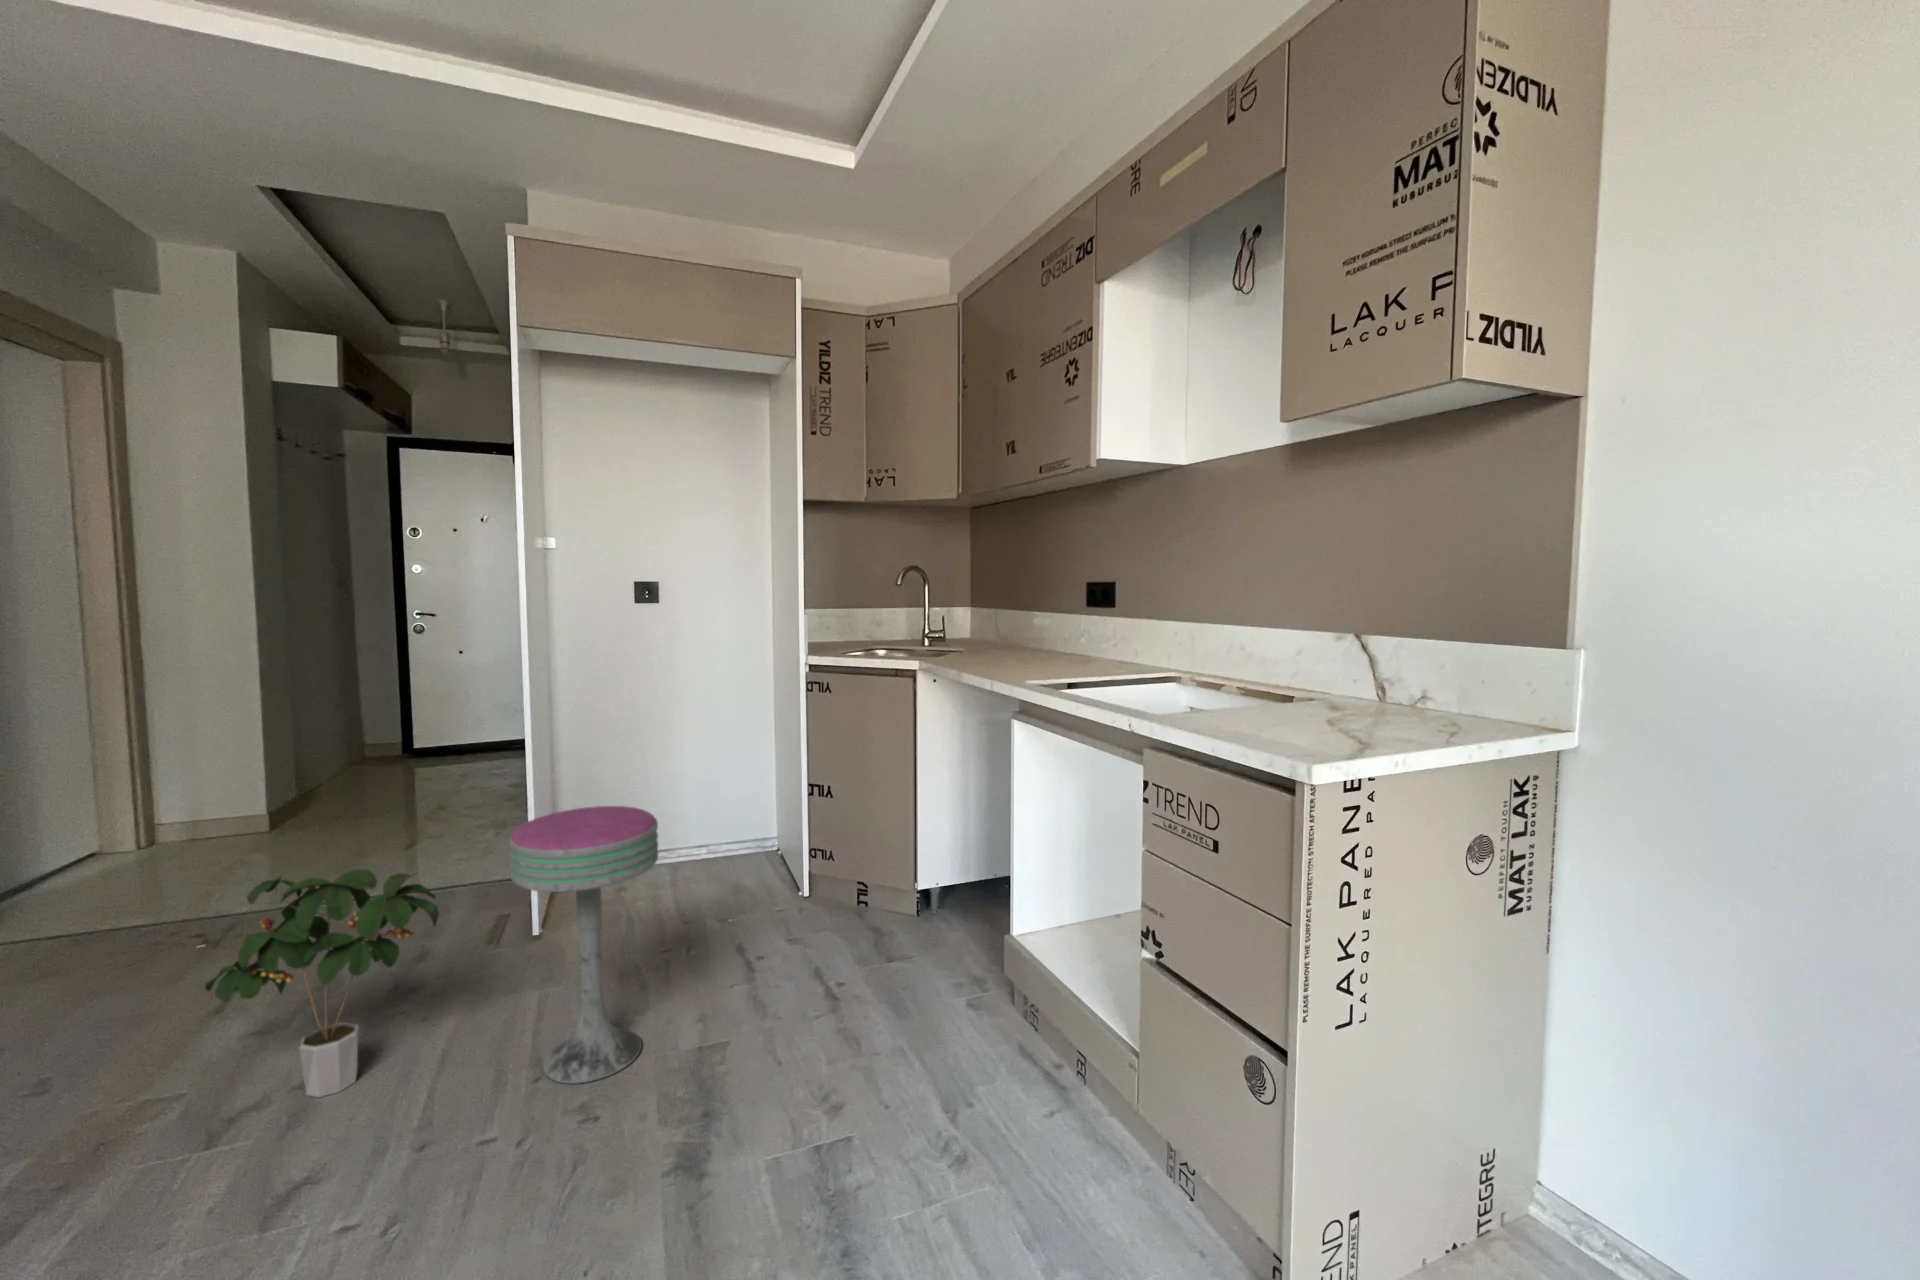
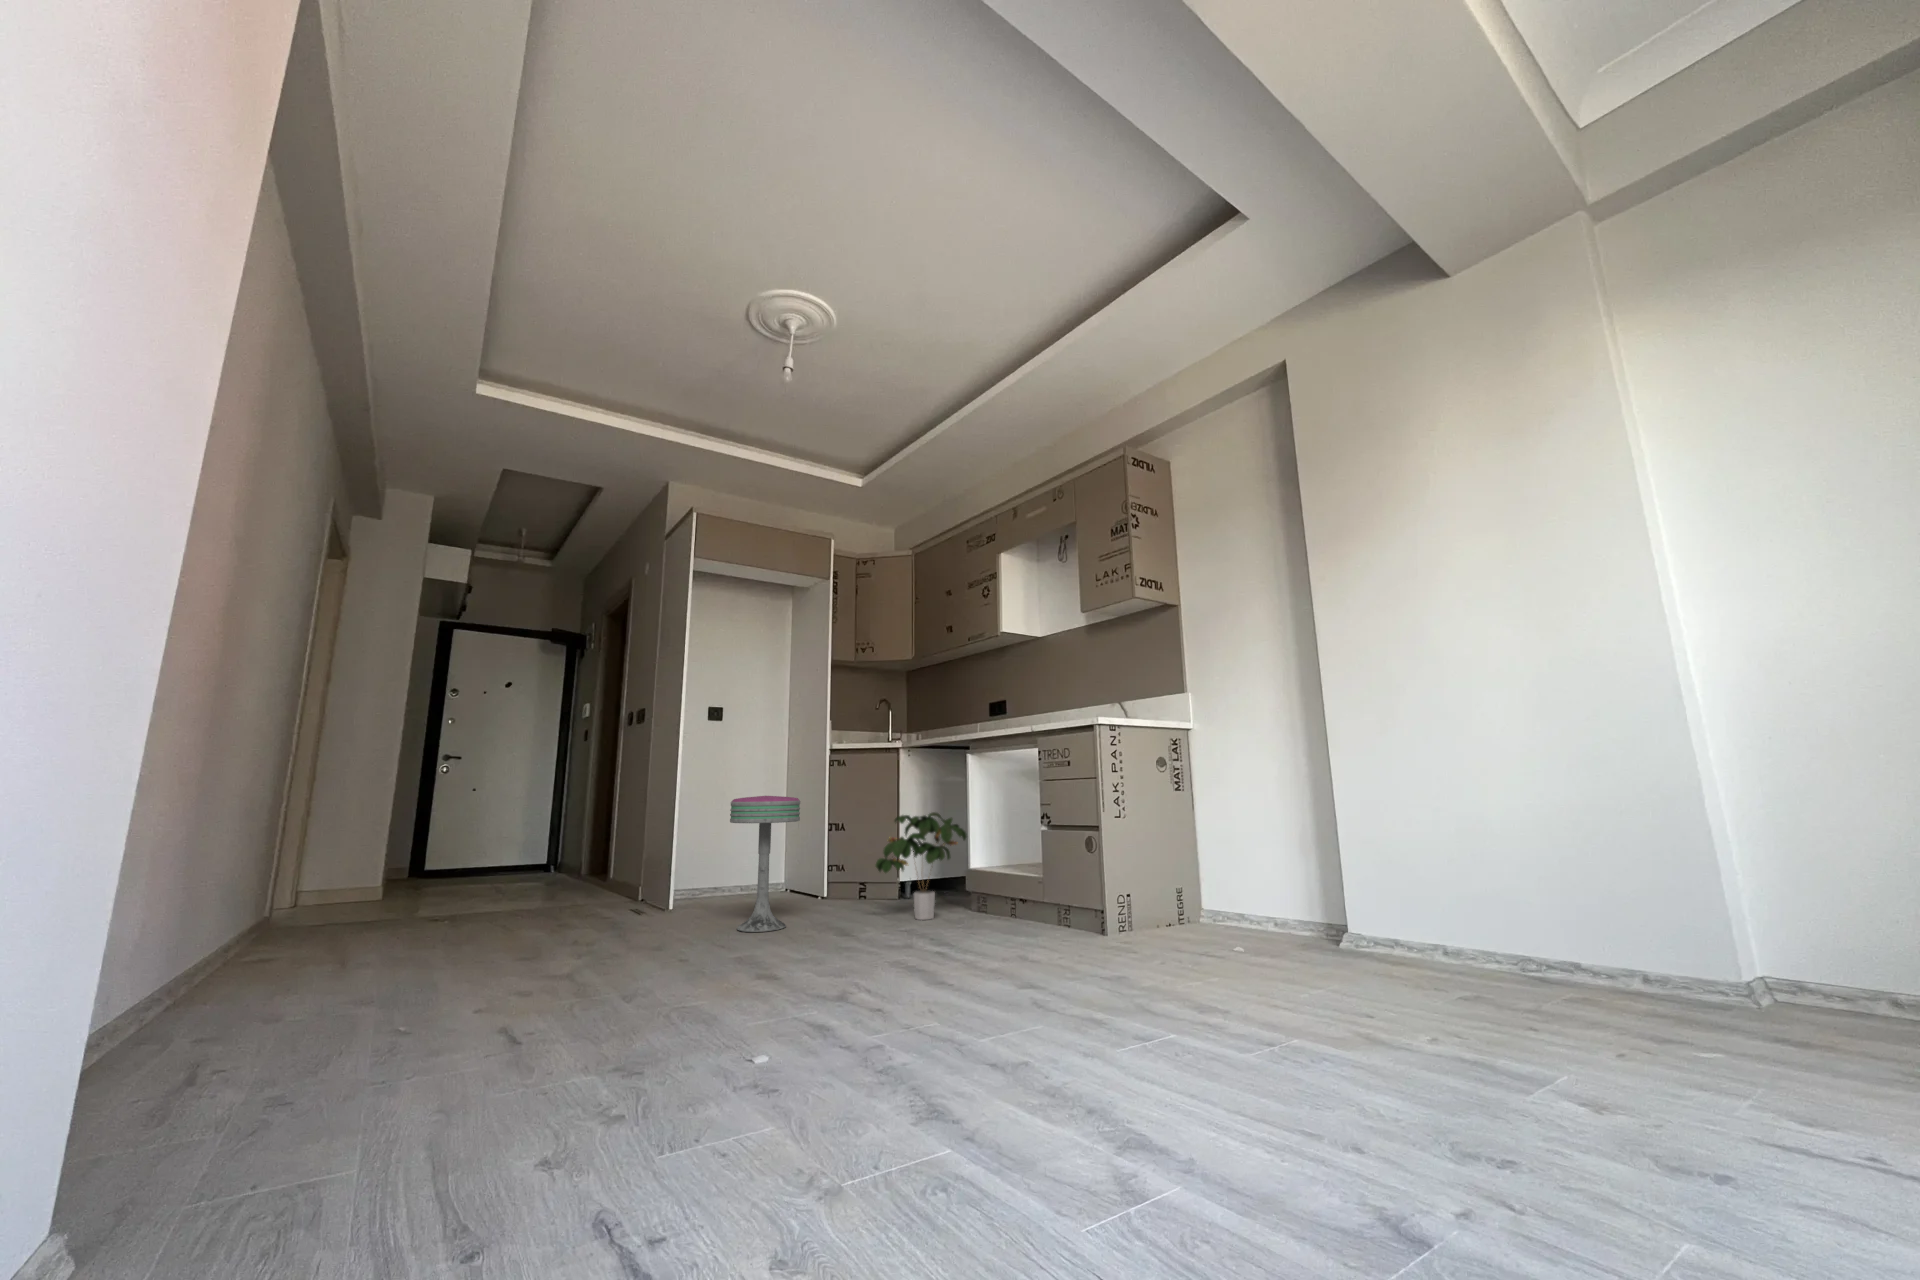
potted plant: present [205,869,439,1098] -> present [876,812,967,920]

